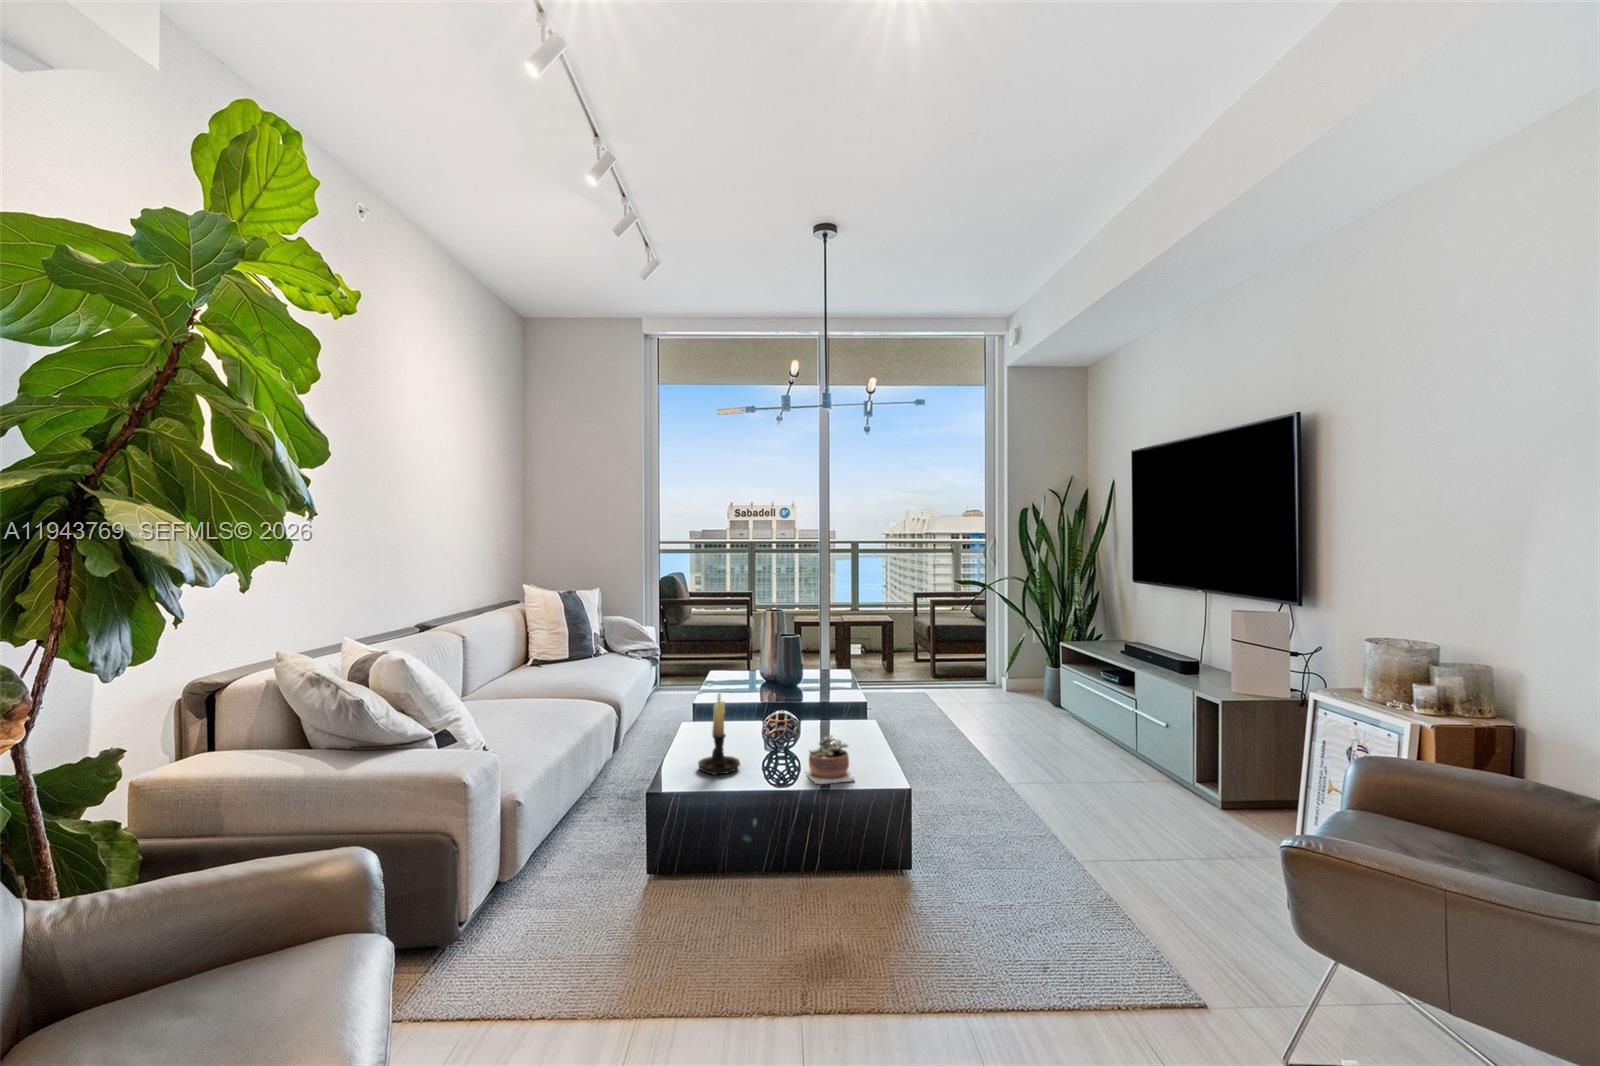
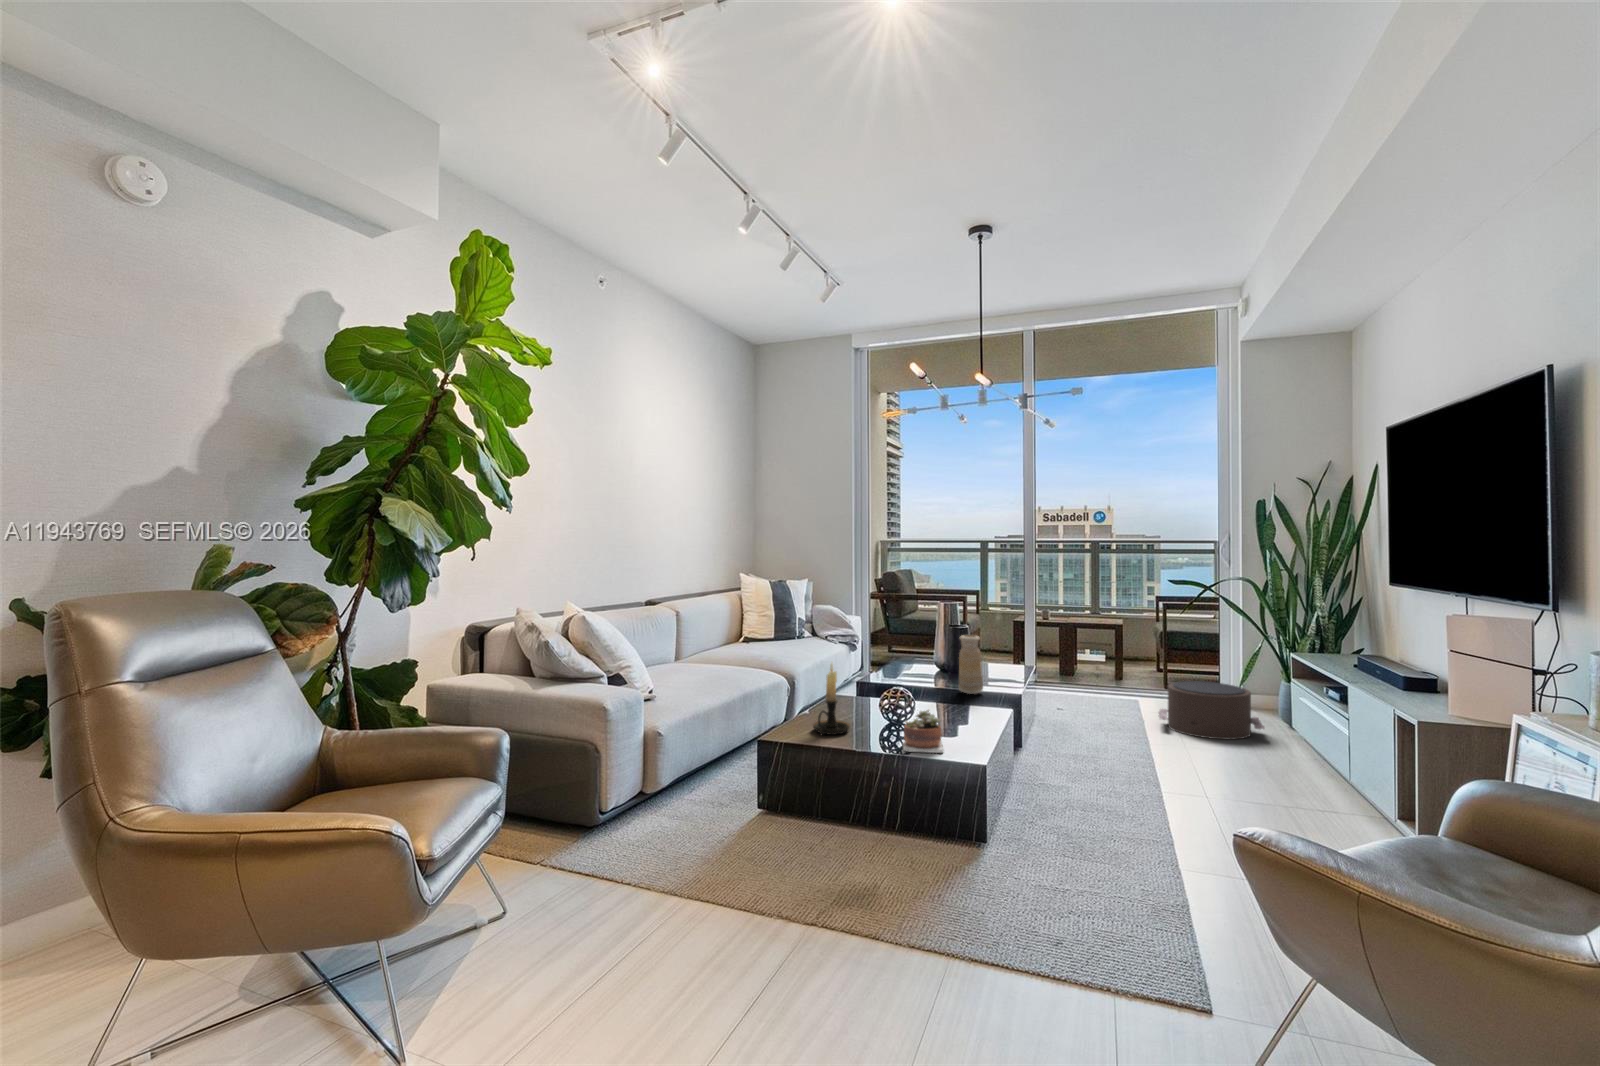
vase: none [810,647,835,708] -> present [959,635,983,694]
pouf: none [959,674,1052,727] -> present [1158,681,1265,739]

